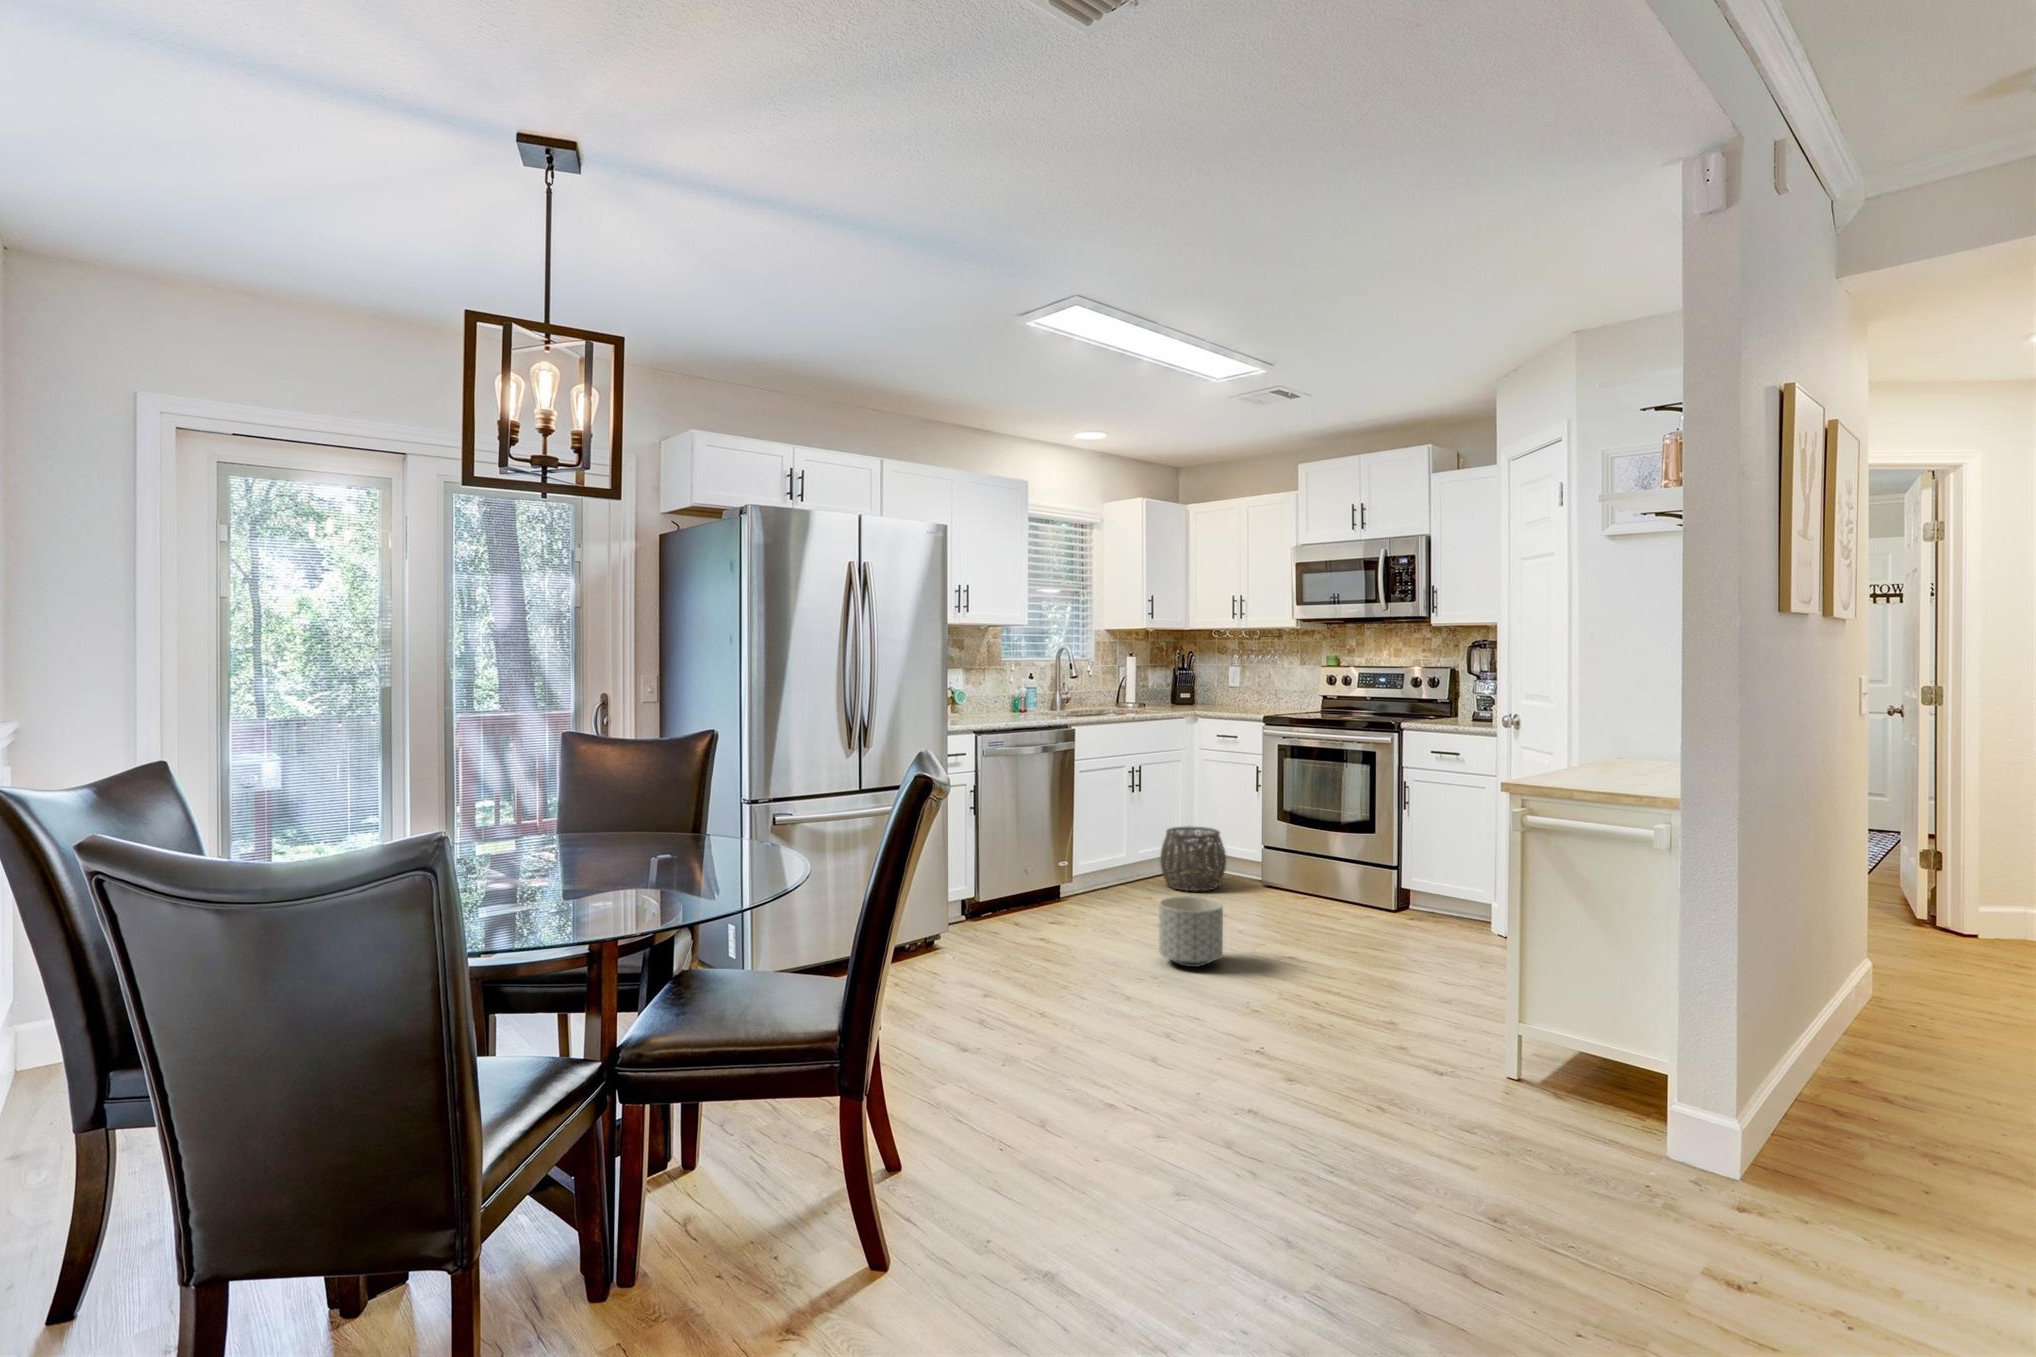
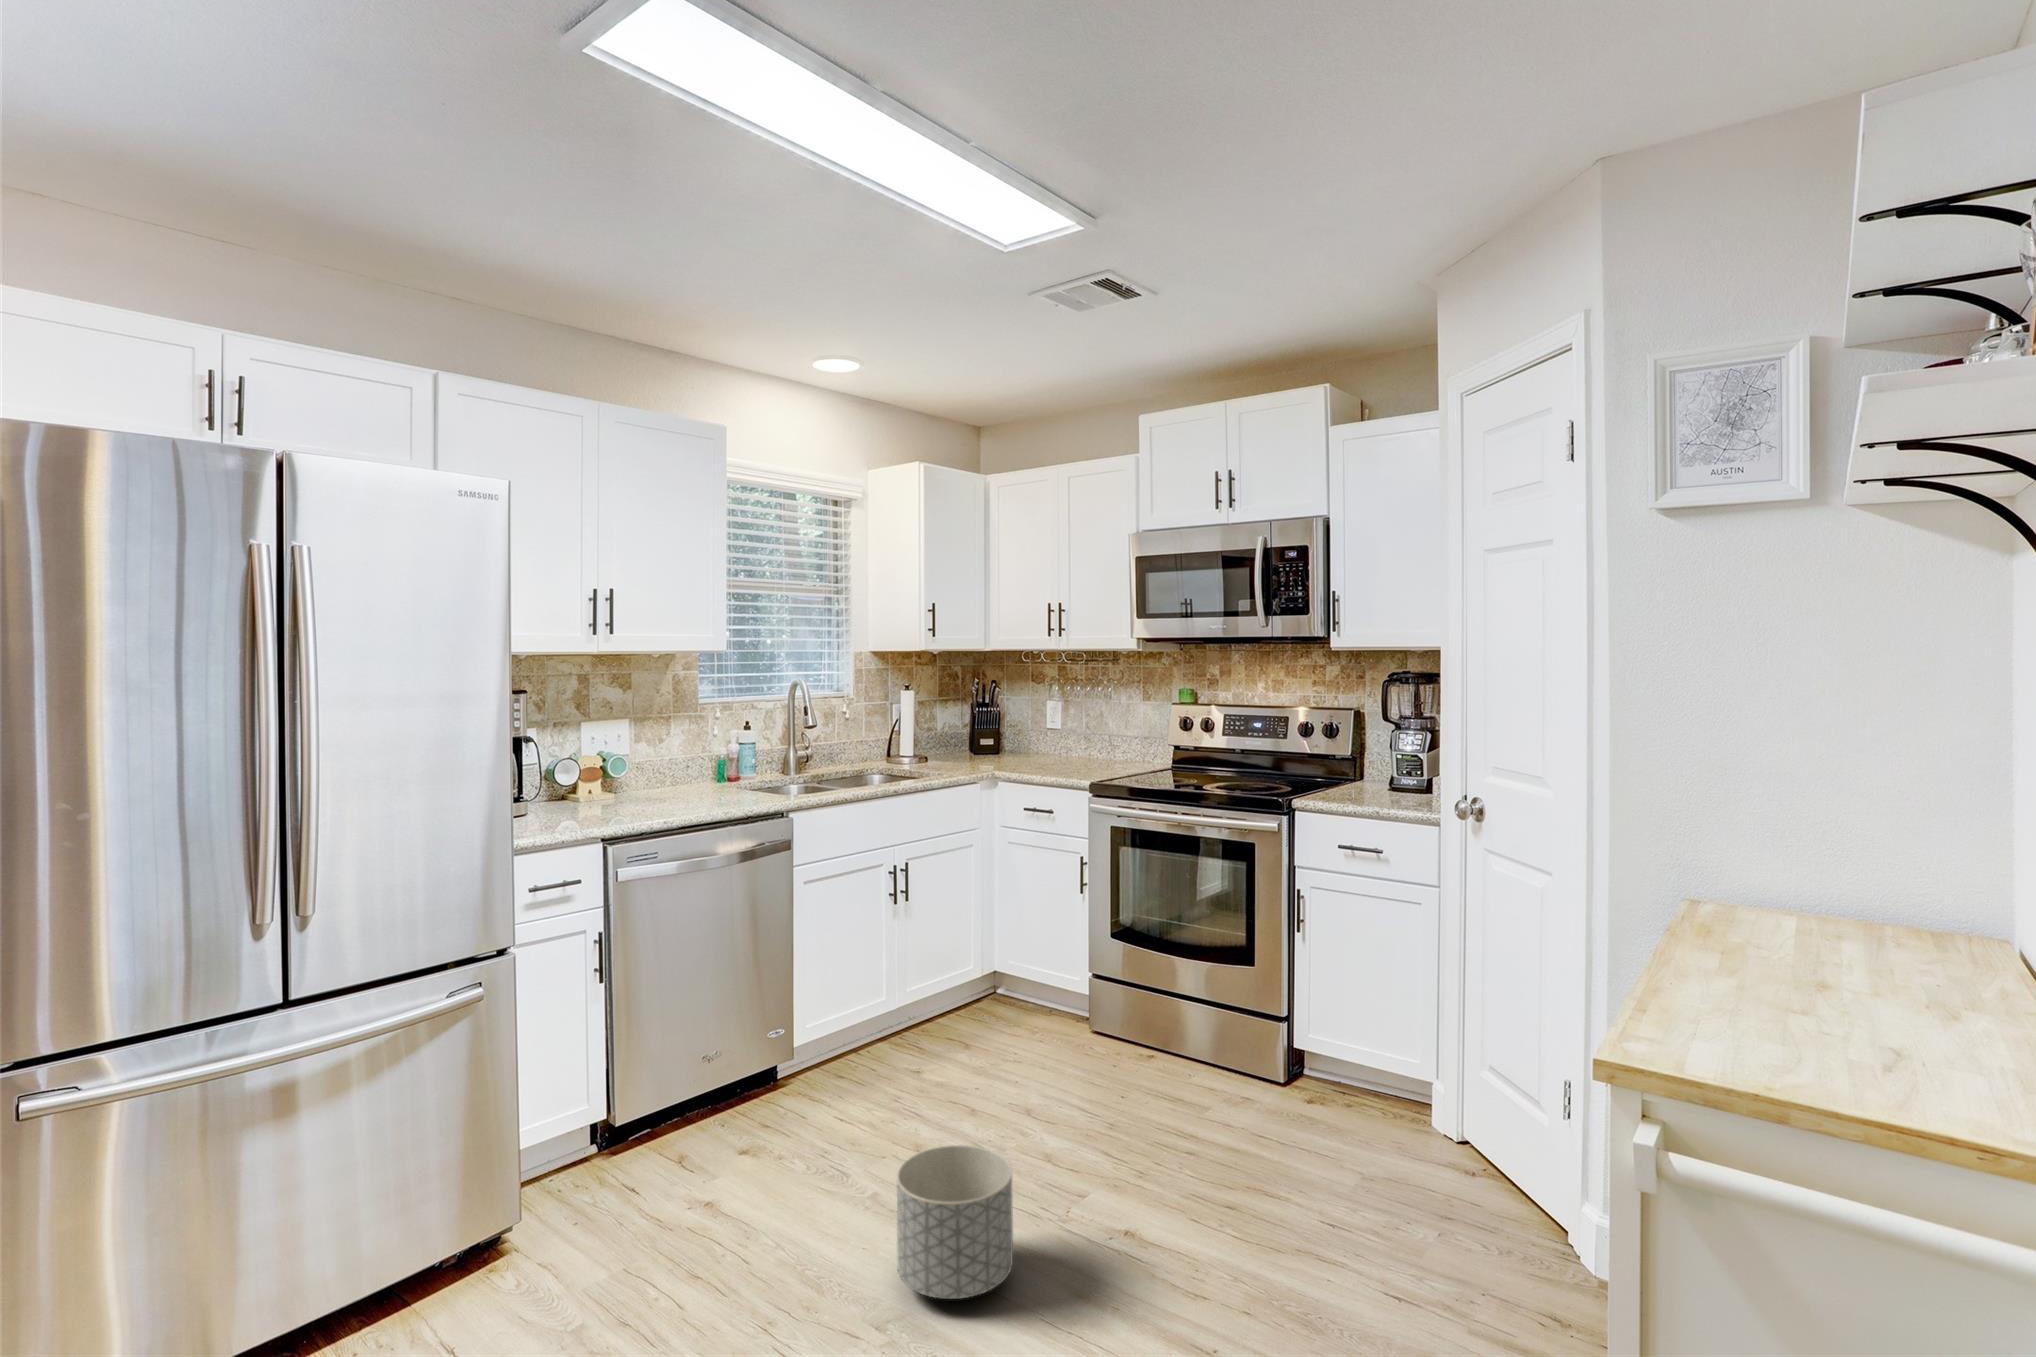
woven basket: present [1160,826,1226,892] -> none [938,947,1039,1056]

